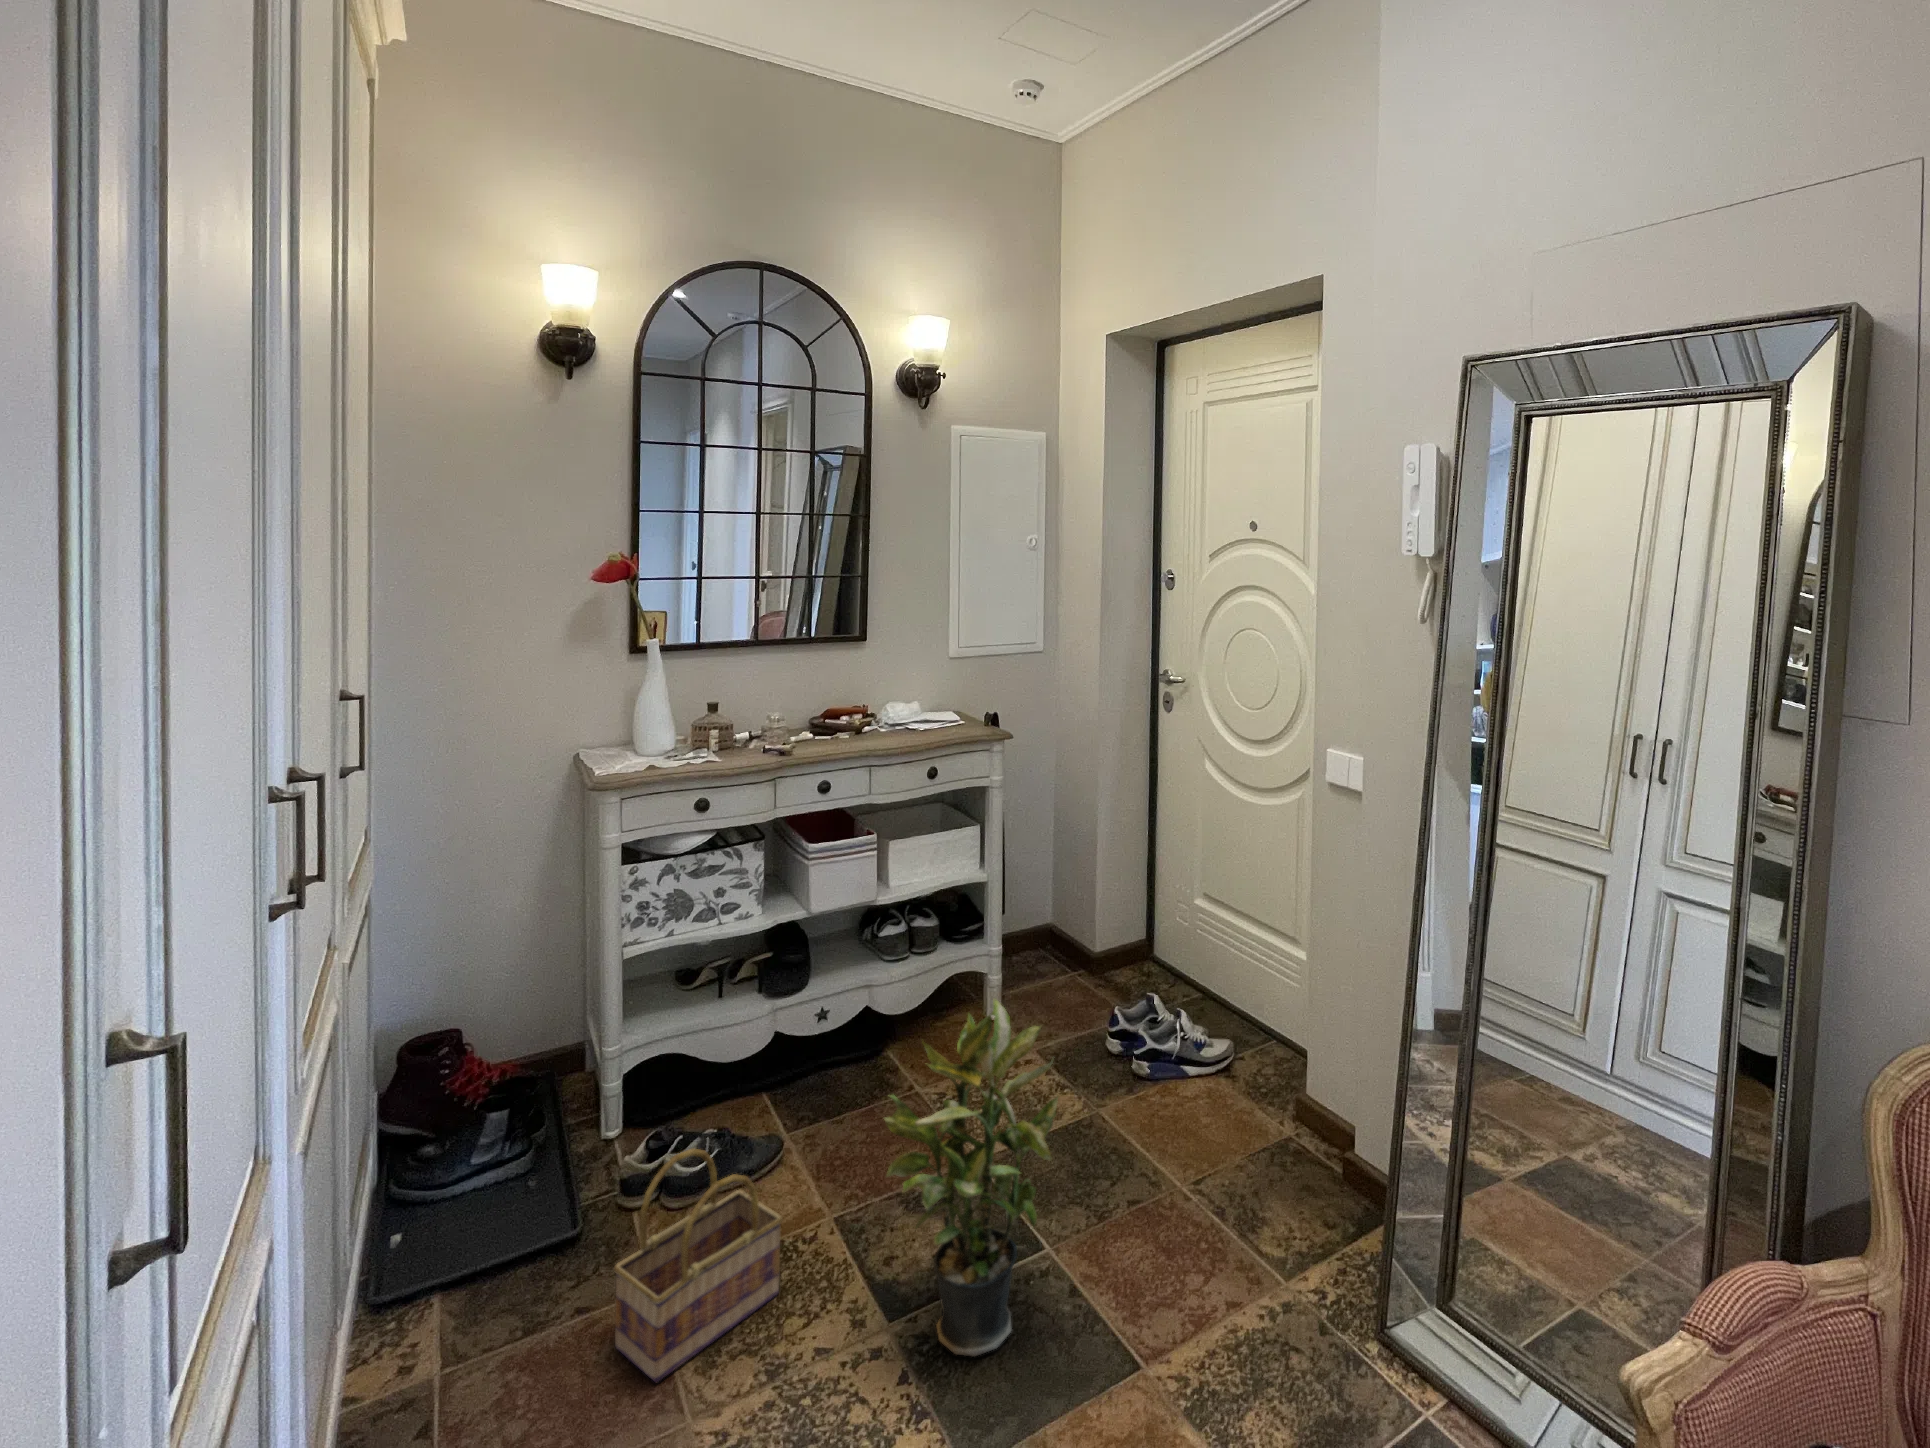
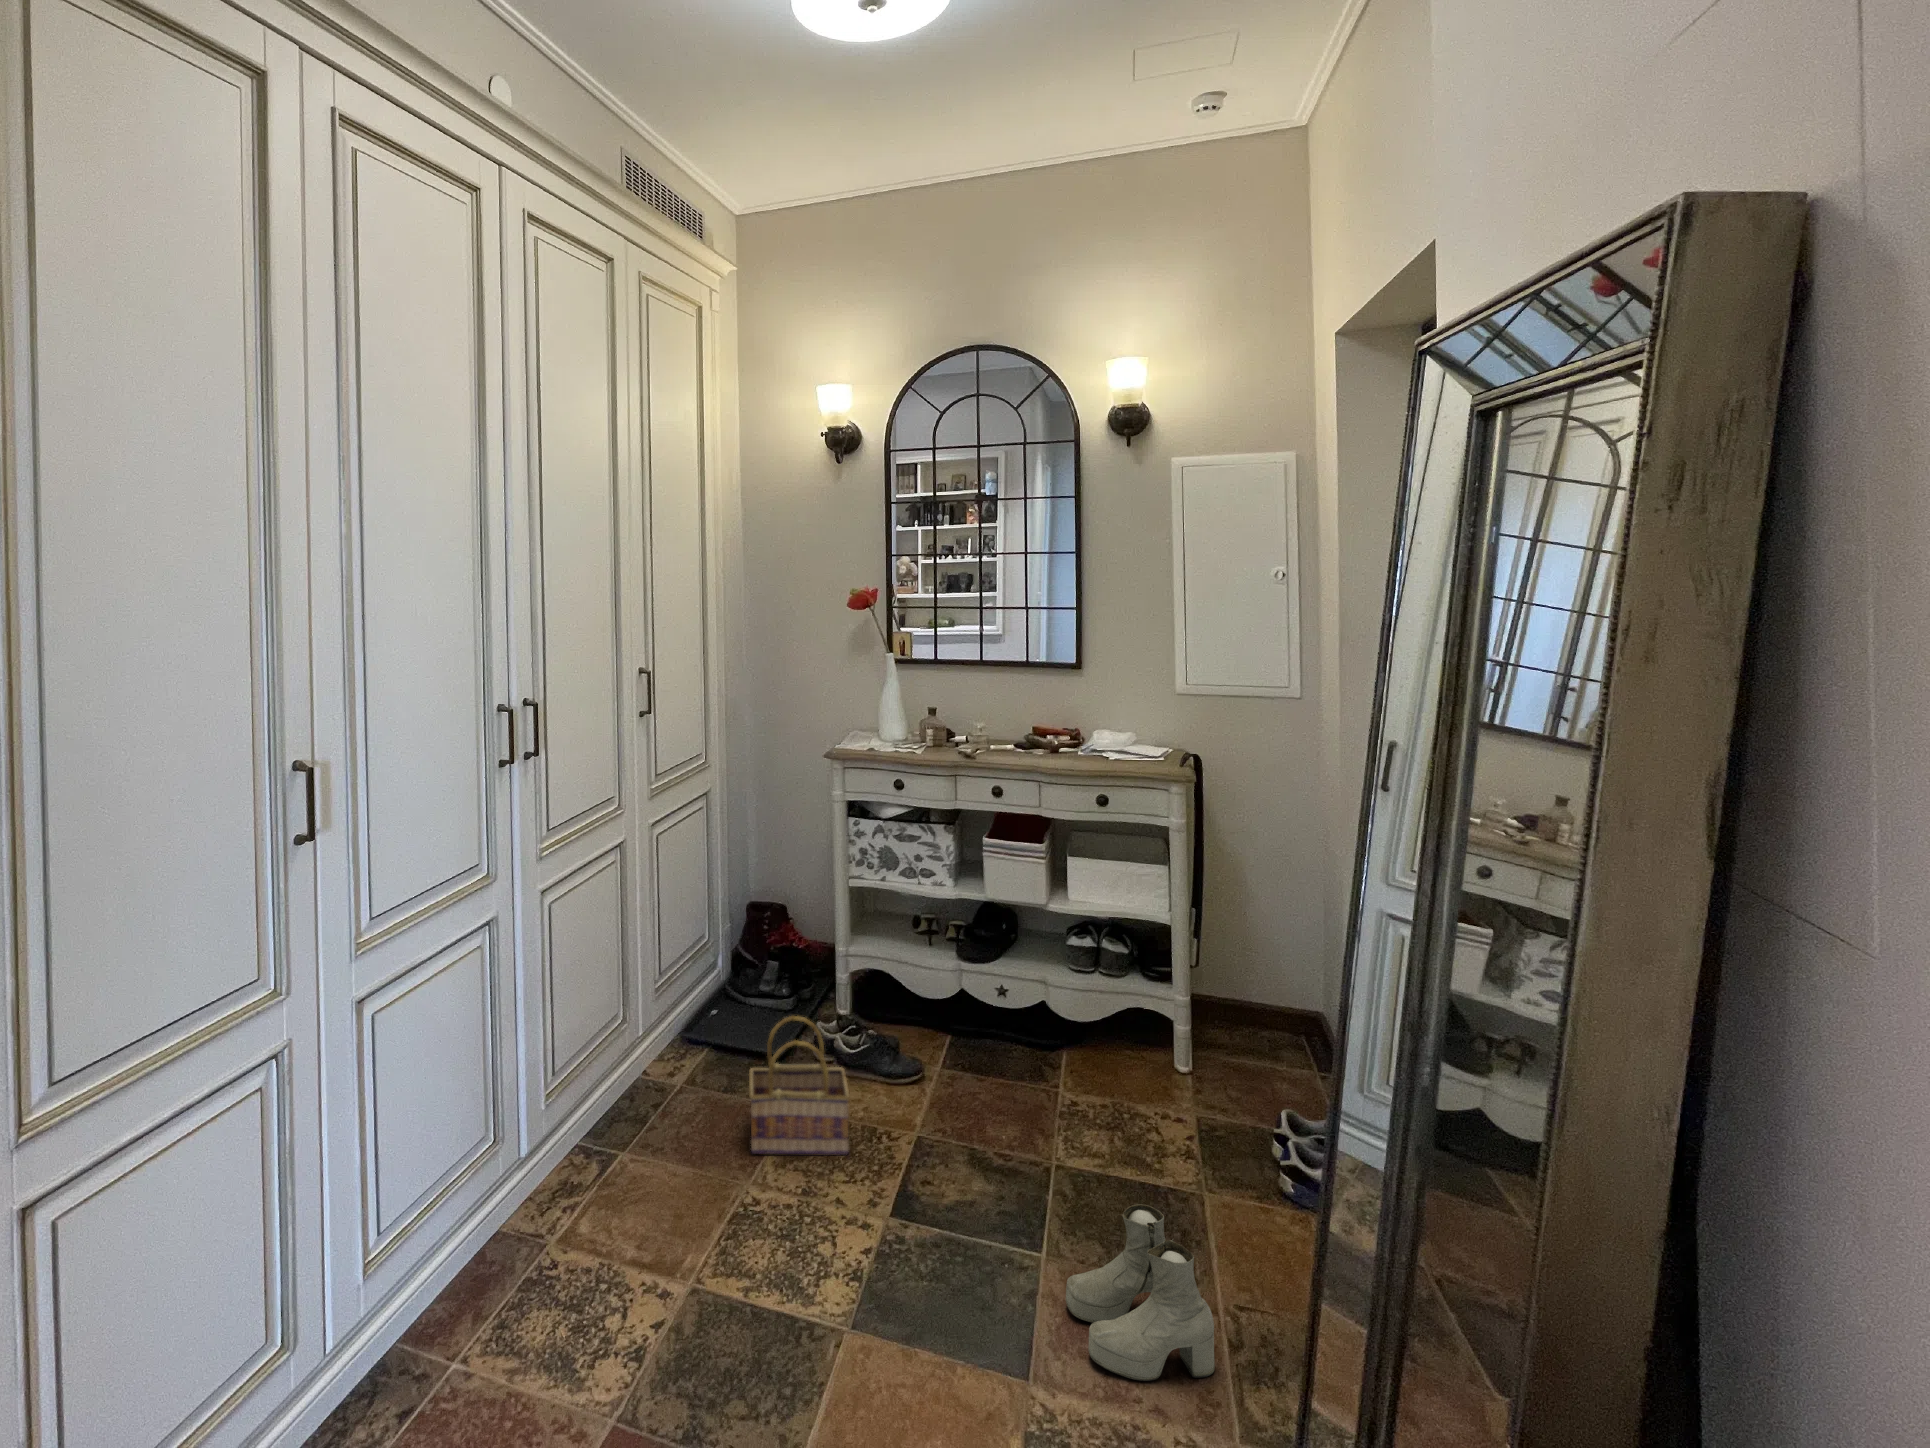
potted plant: present [884,999,1058,1357] -> none [860,985,1010,1280]
boots: none [1105,1133,1232,1305] -> present [1066,1204,1215,1381]

